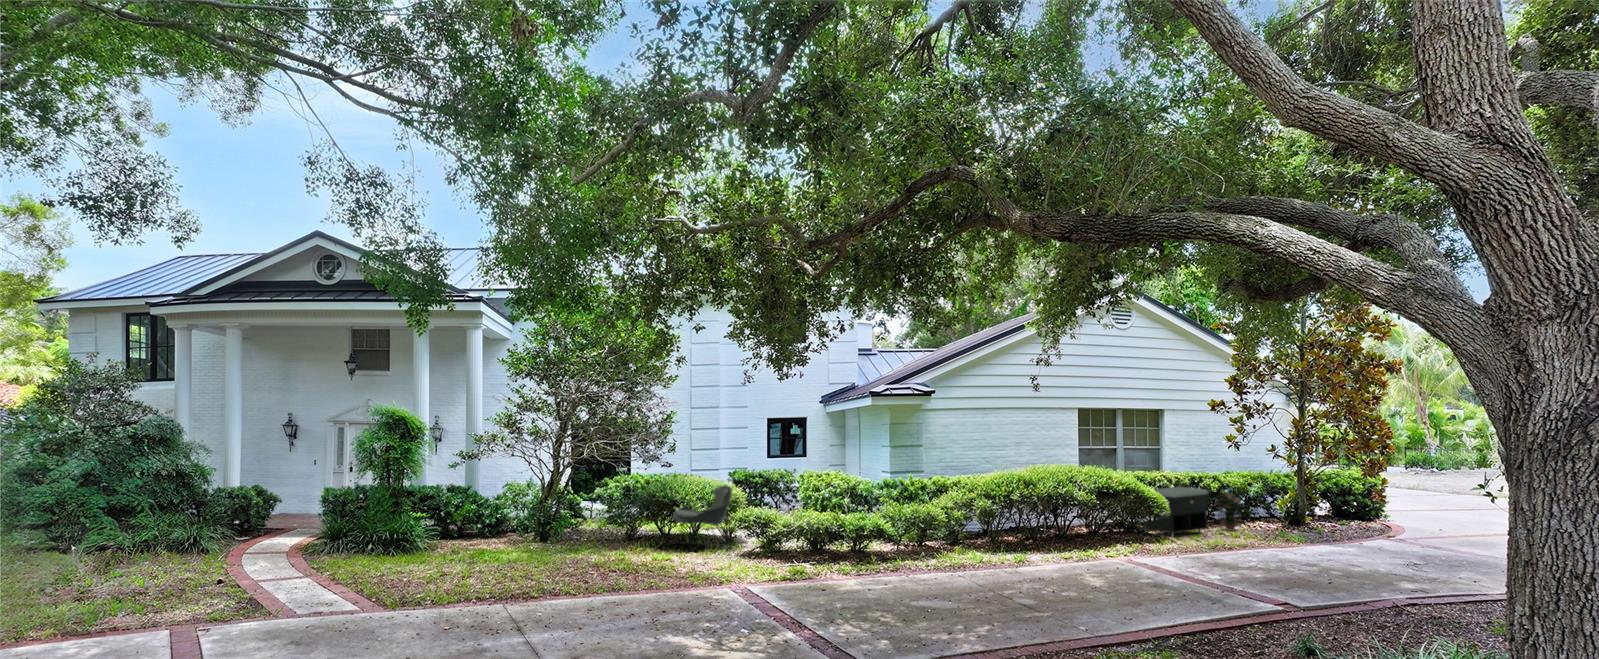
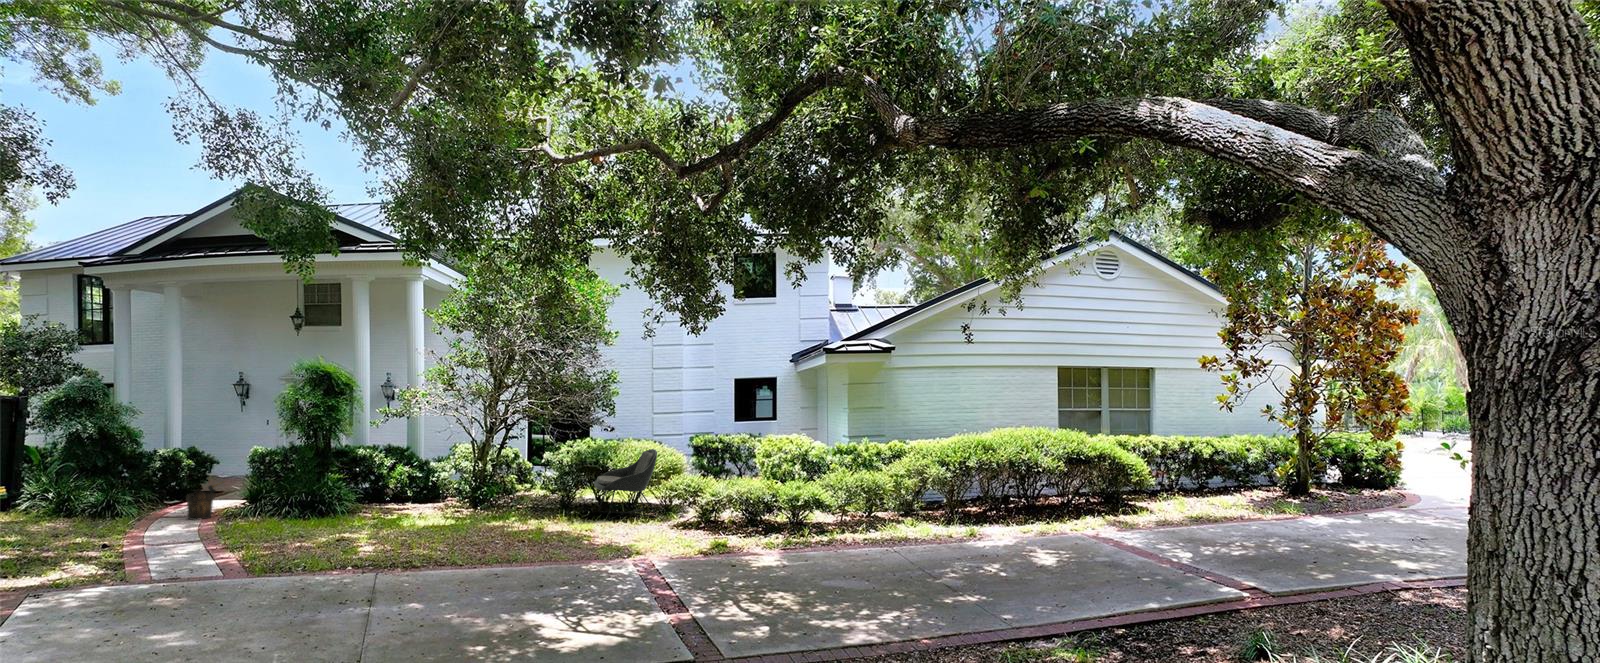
storage bench: present [1145,487,1208,537] -> none [1126,453,1199,509]
decorative plant: present [1216,493,1241,531] -> none [1208,460,1241,502]
bucket: none [294,517,328,553] -> present [186,481,224,520]

